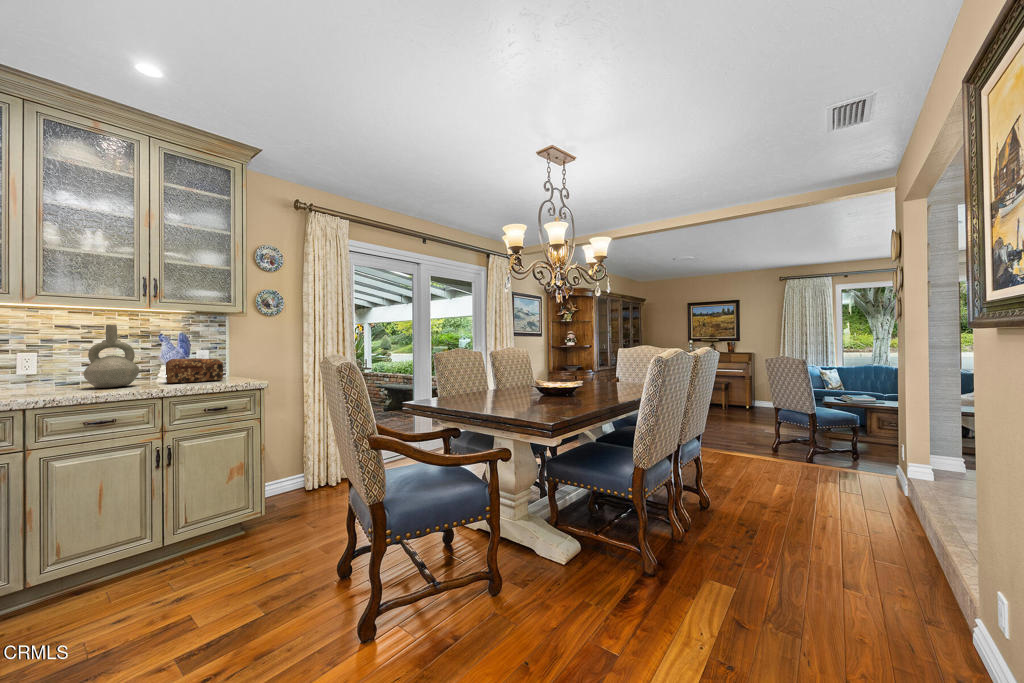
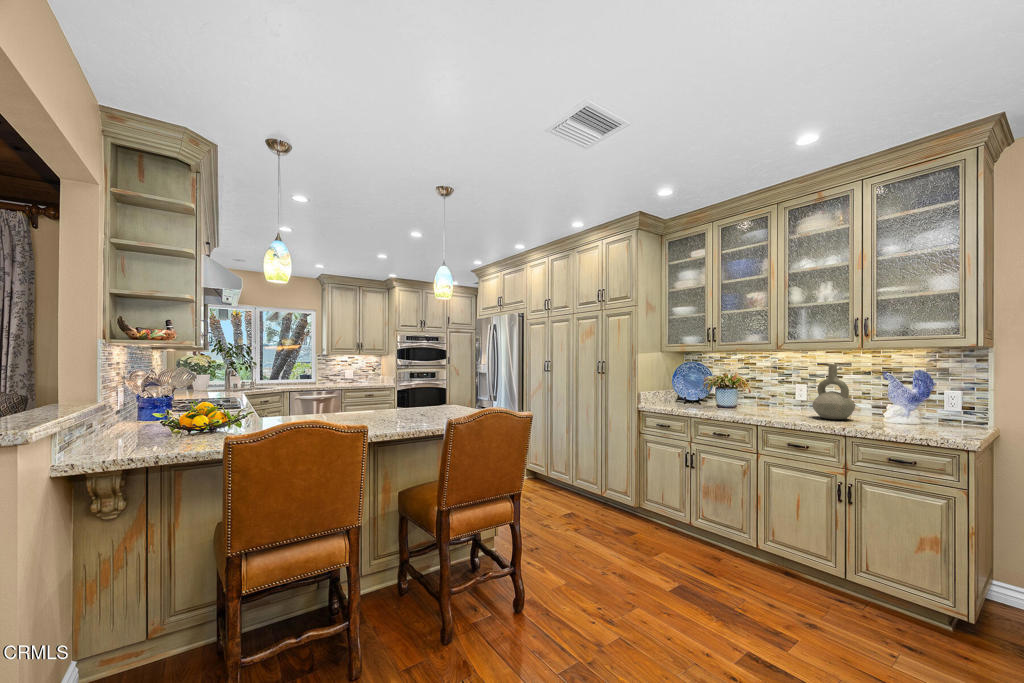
bread loaf: present [166,358,223,384] -> none [875,399,948,430]

